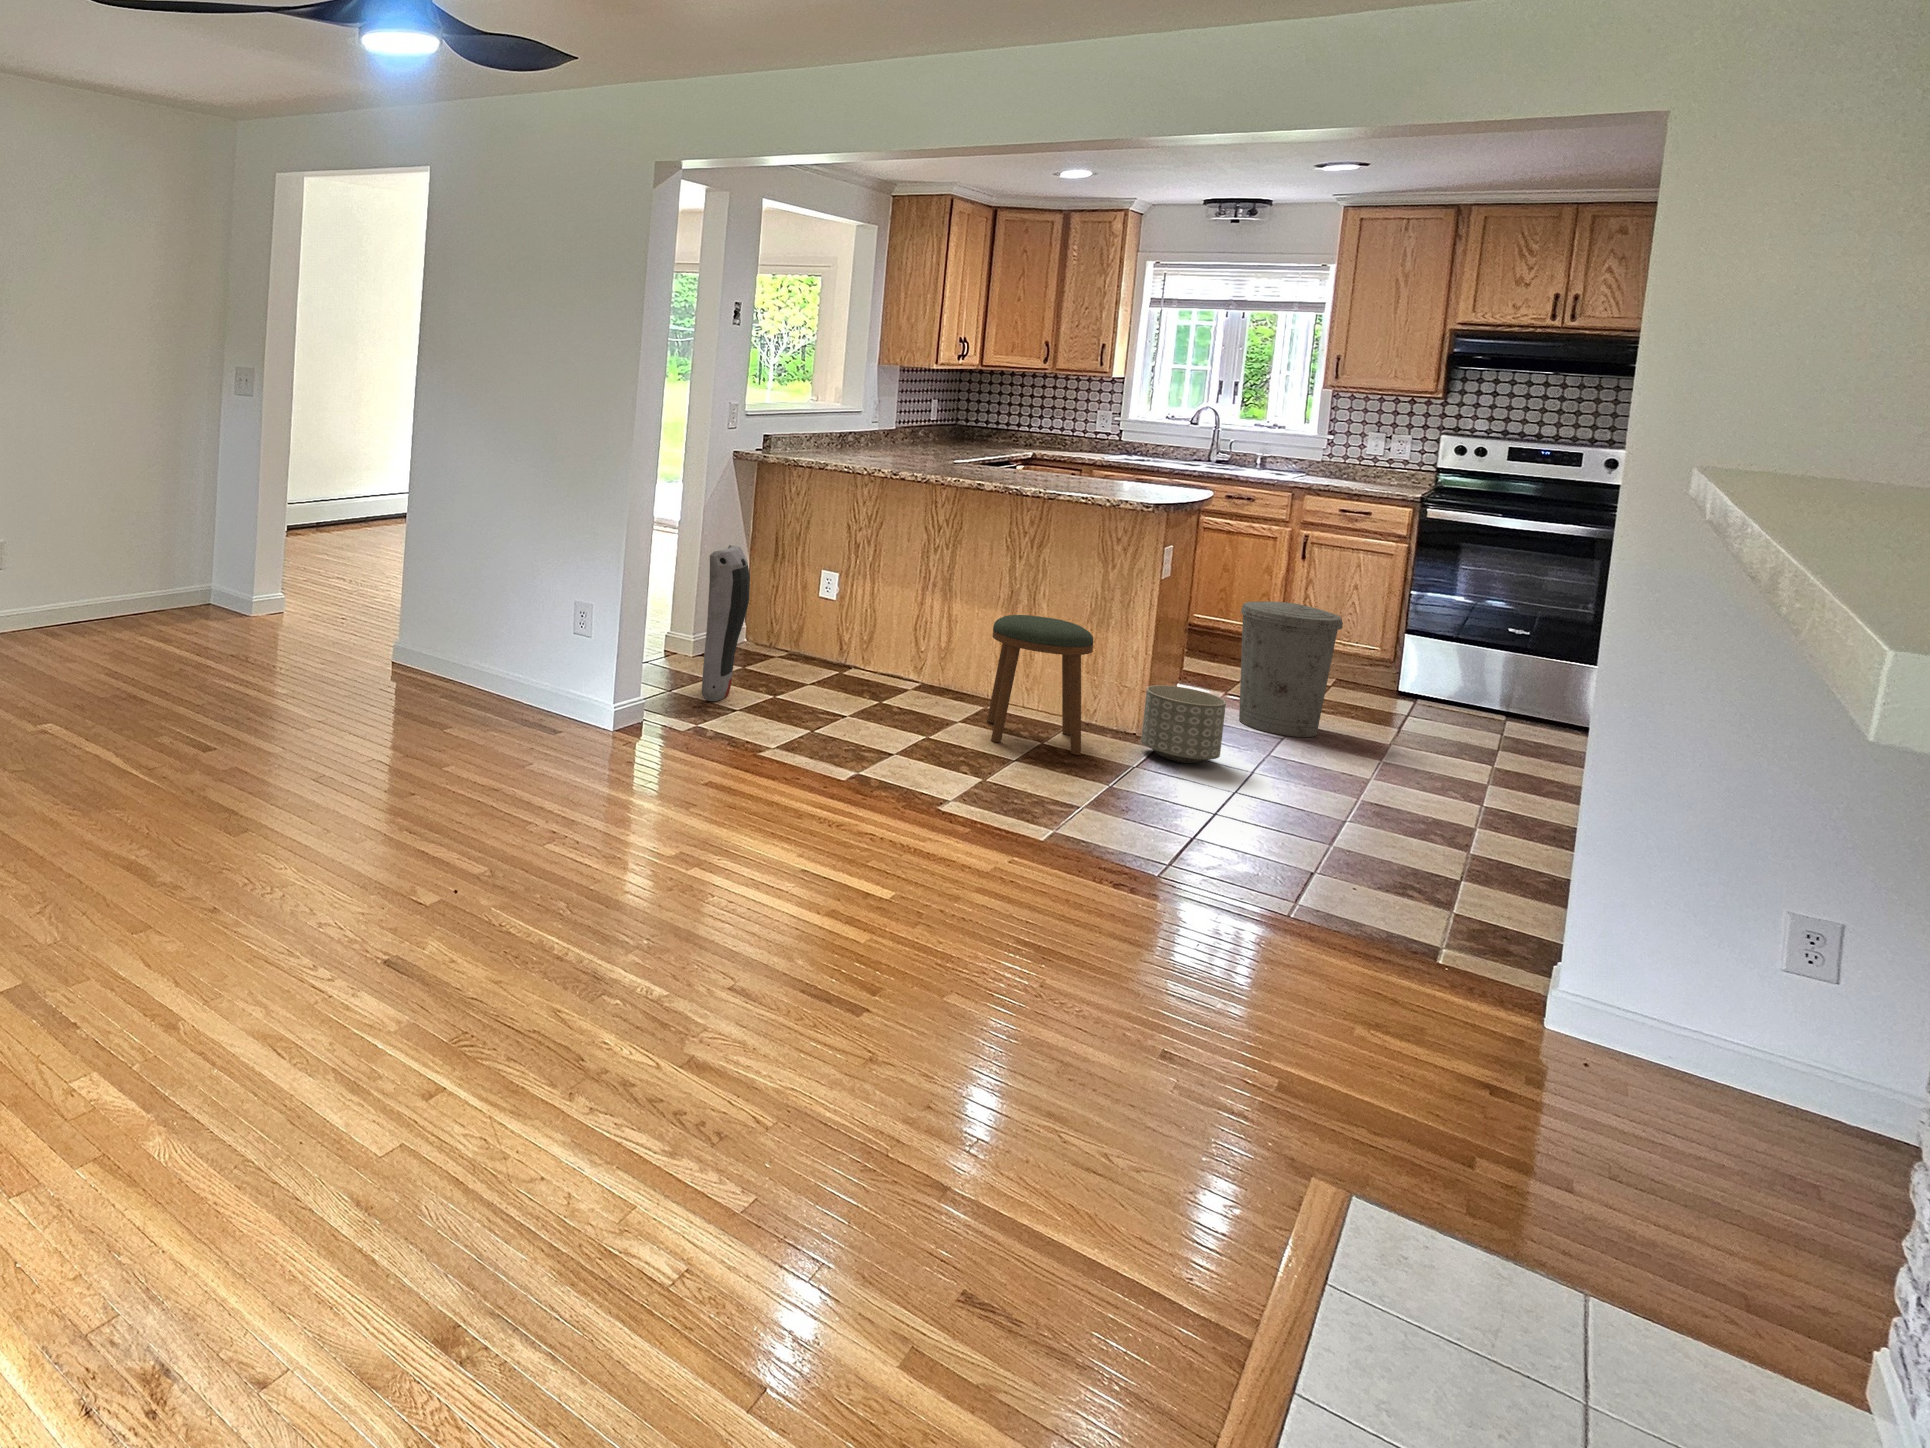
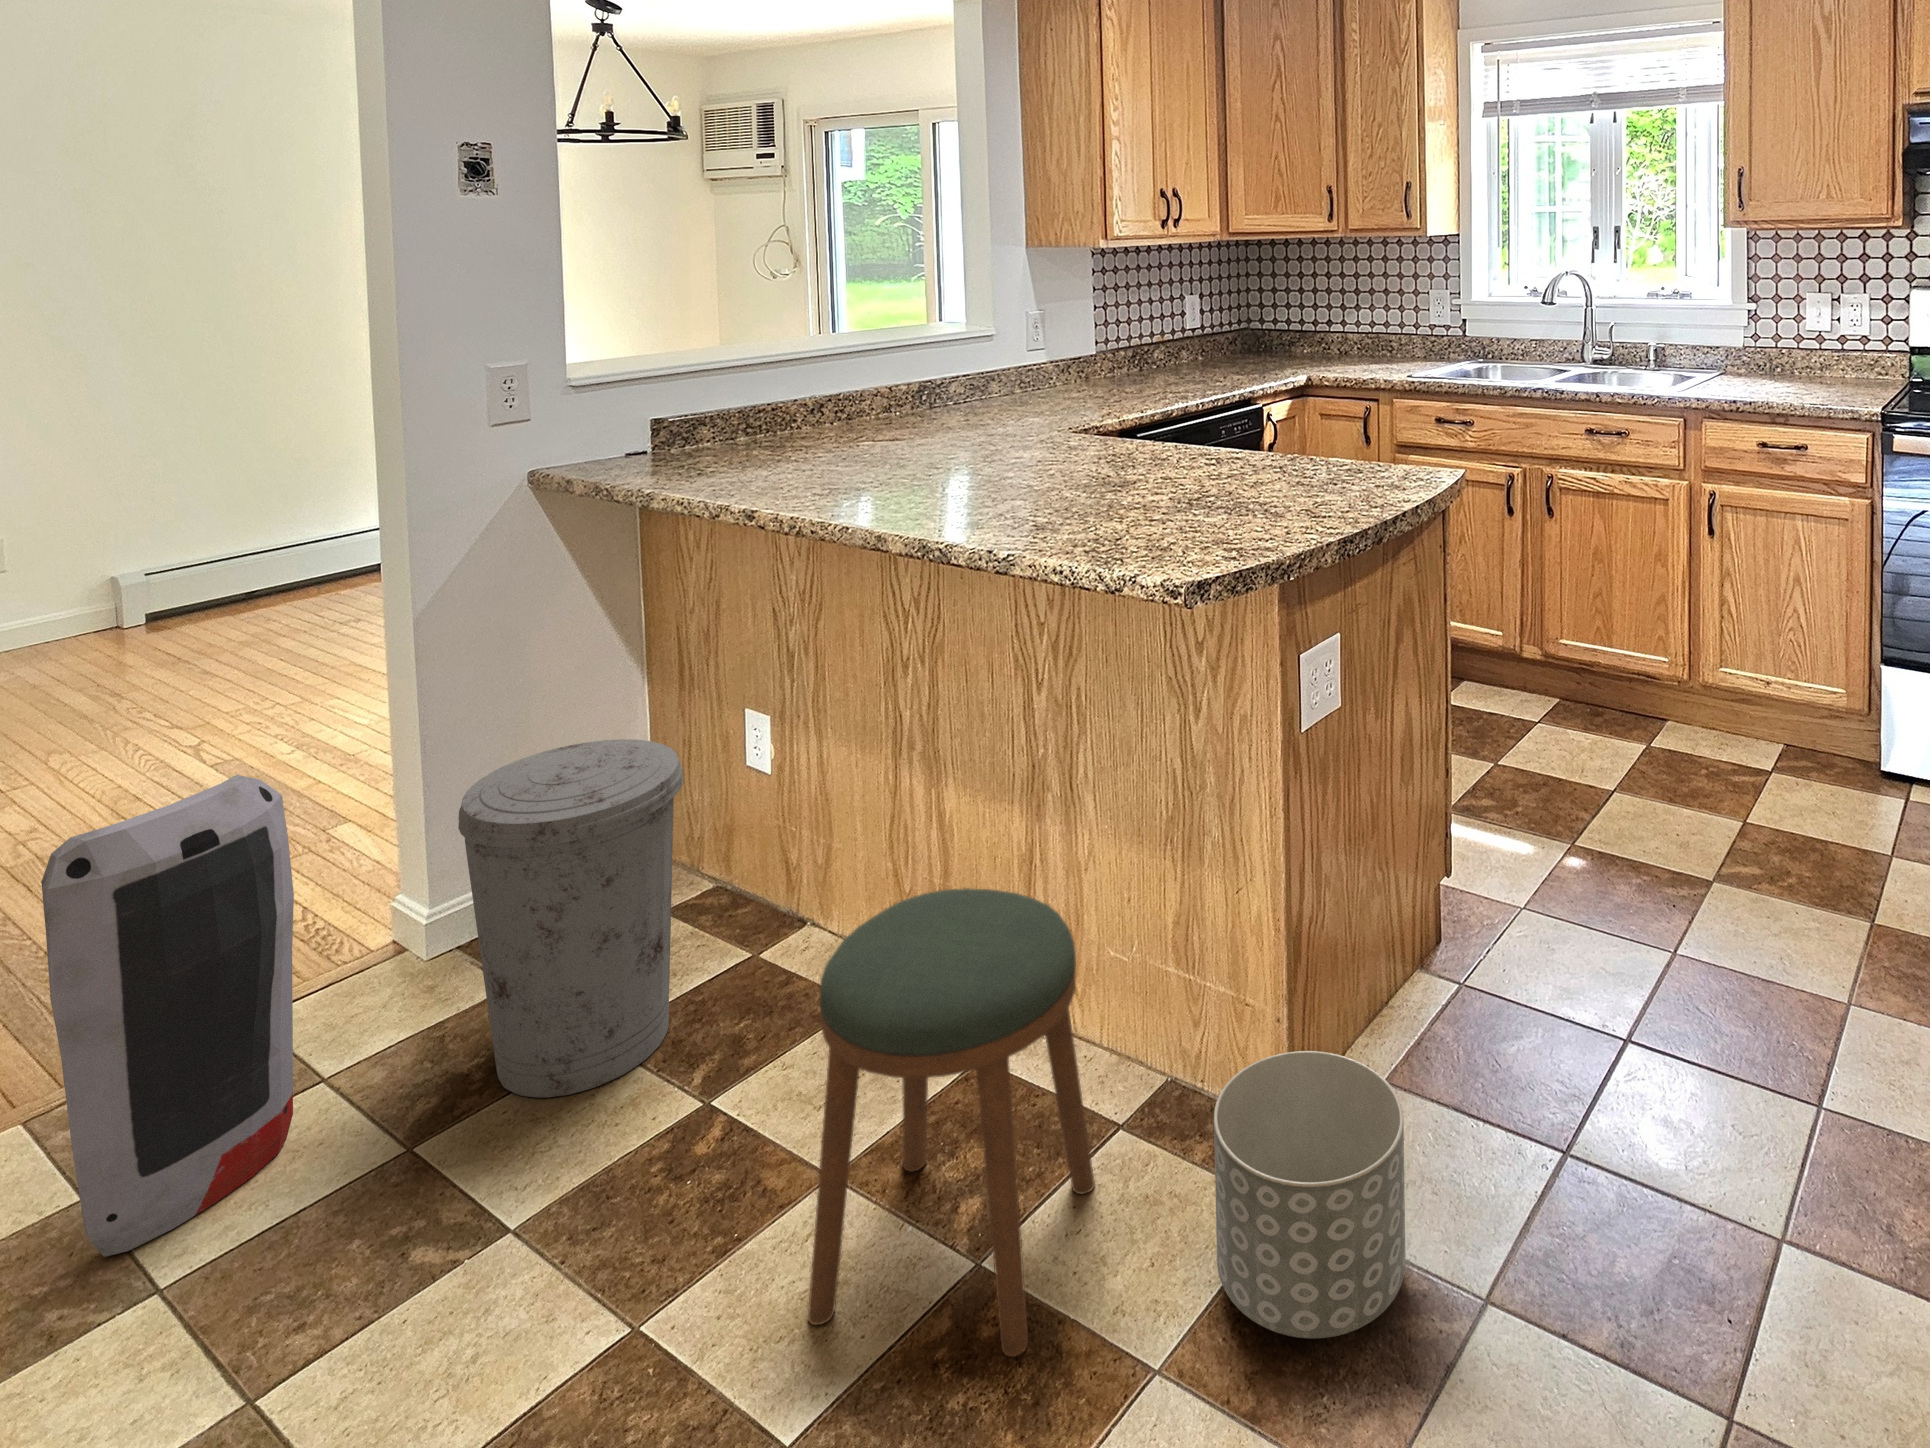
trash can: present [1239,601,1343,737] -> present [458,739,683,1098]

